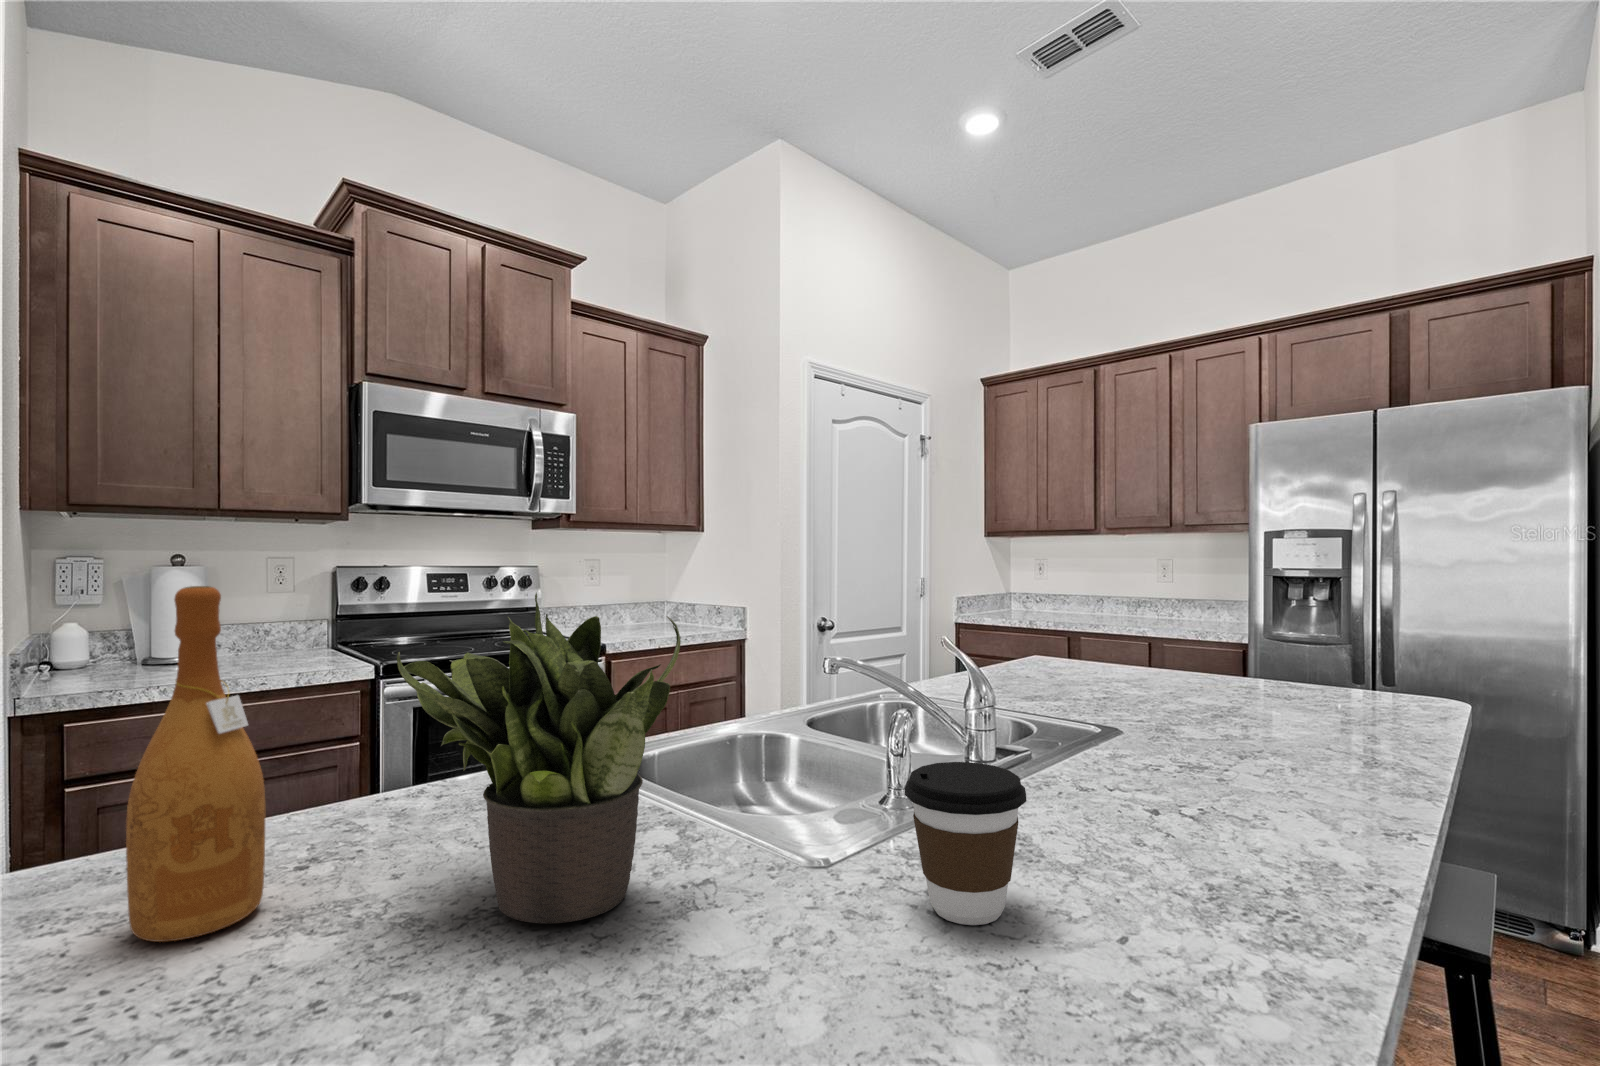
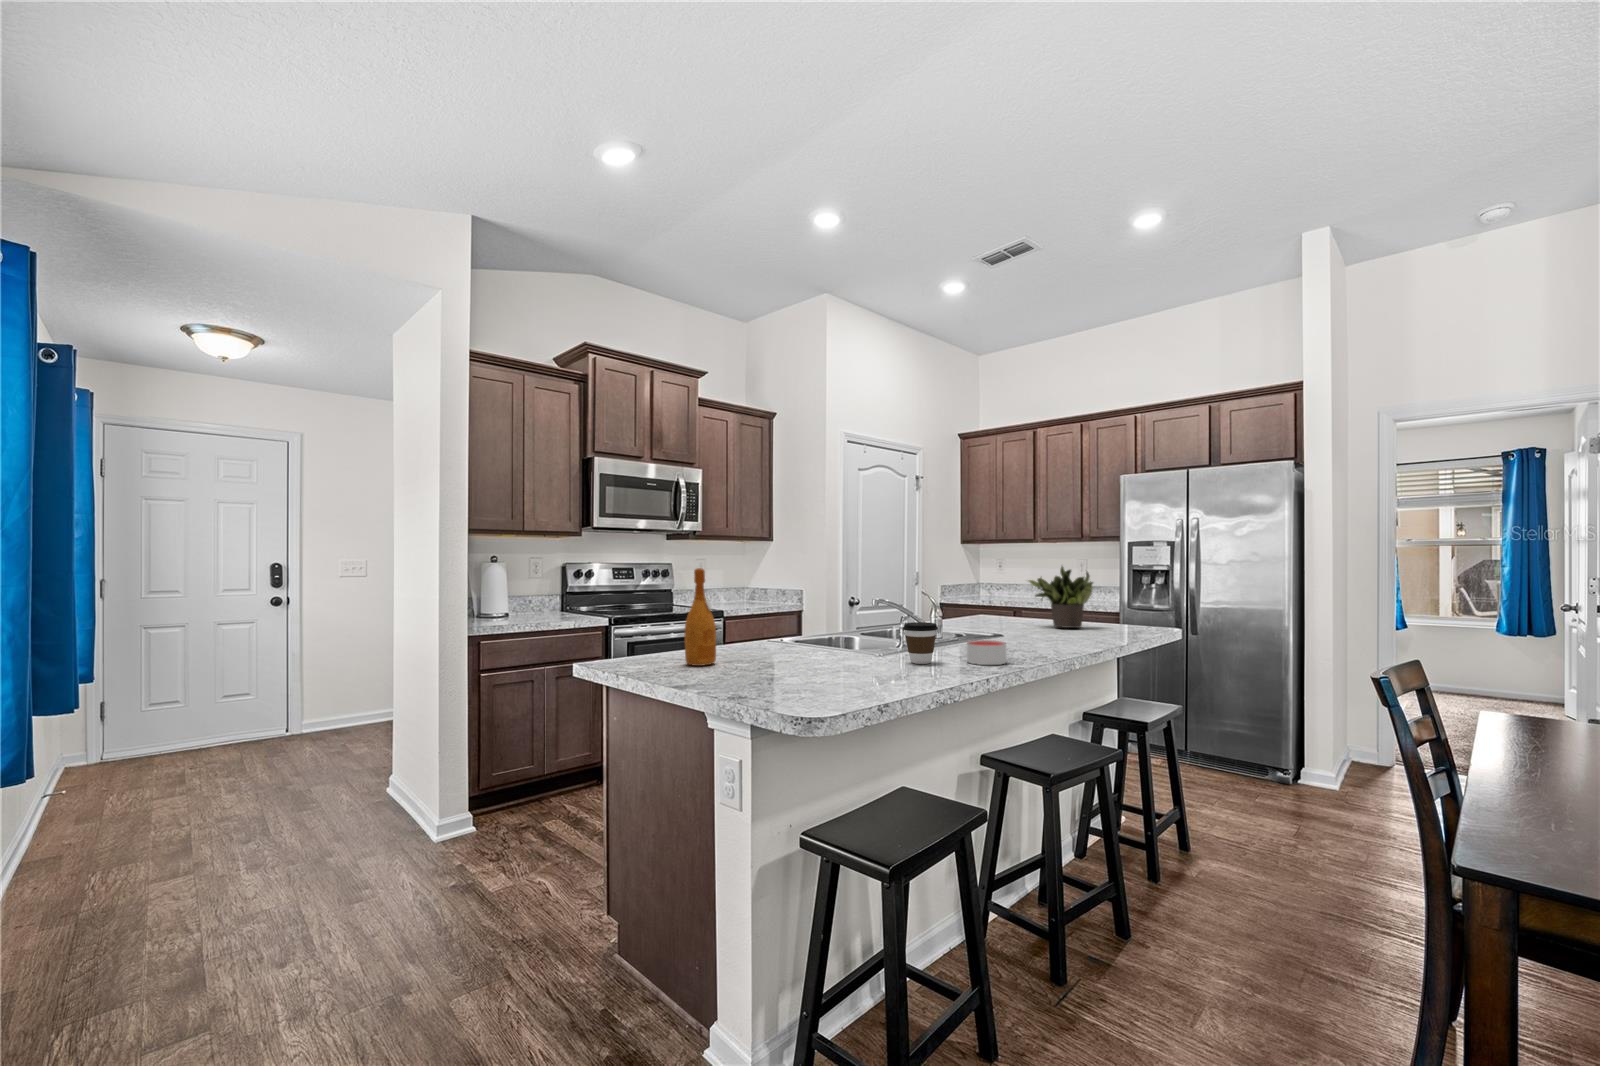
potted plant: present [397,593,680,923] -> present [1029,566,1093,628]
candle: none [1120,818,1270,941] -> present [967,640,1007,665]

